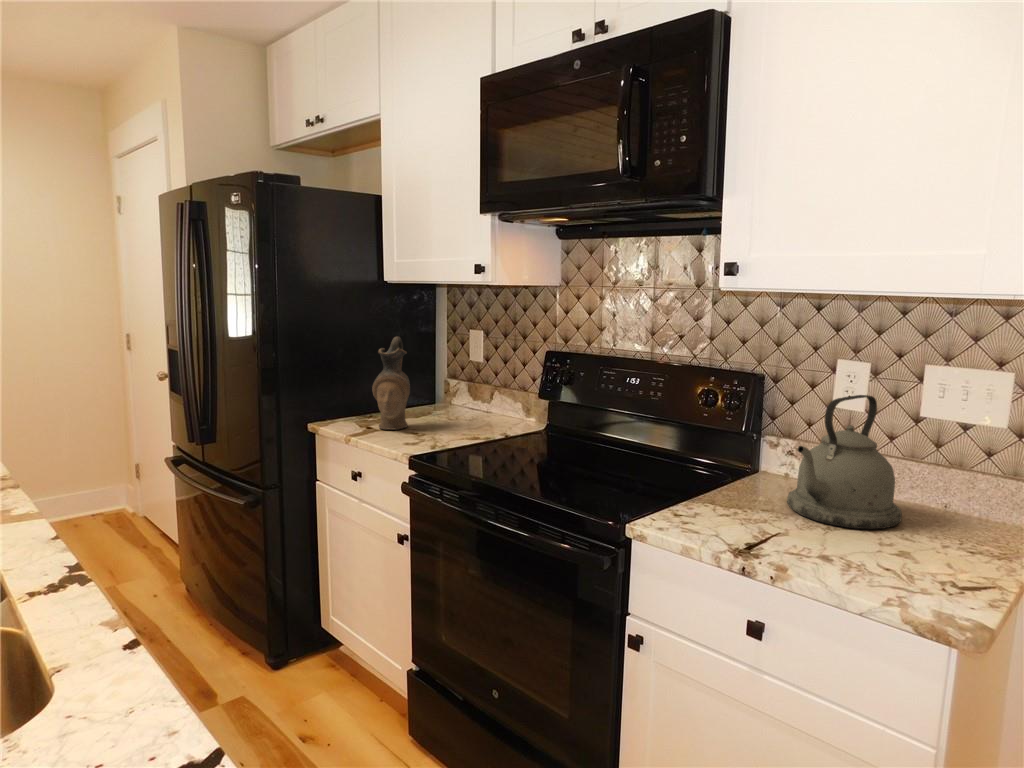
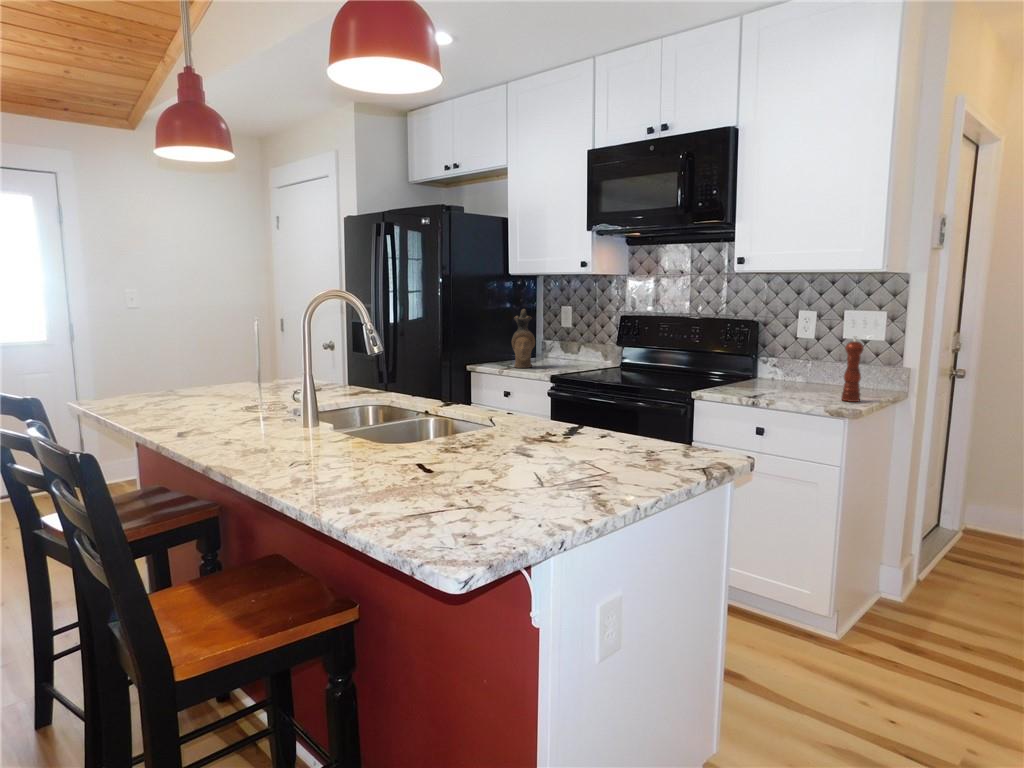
kettle: present [787,395,902,529] -> none [772,326,831,392]
pepper mill: none [938,439,996,582] -> present [841,337,864,402]

